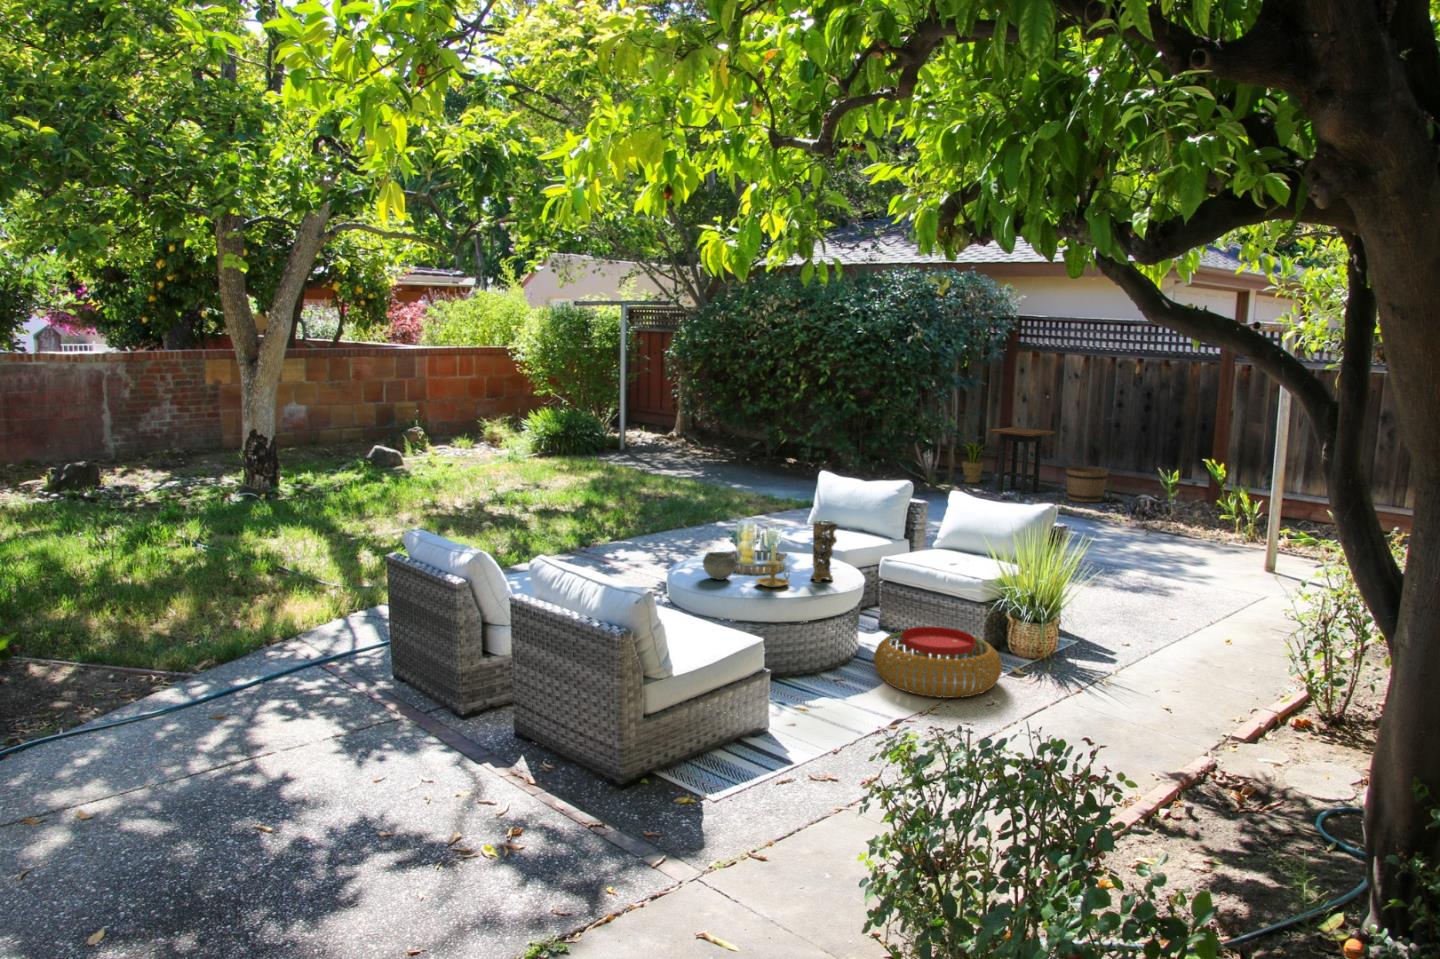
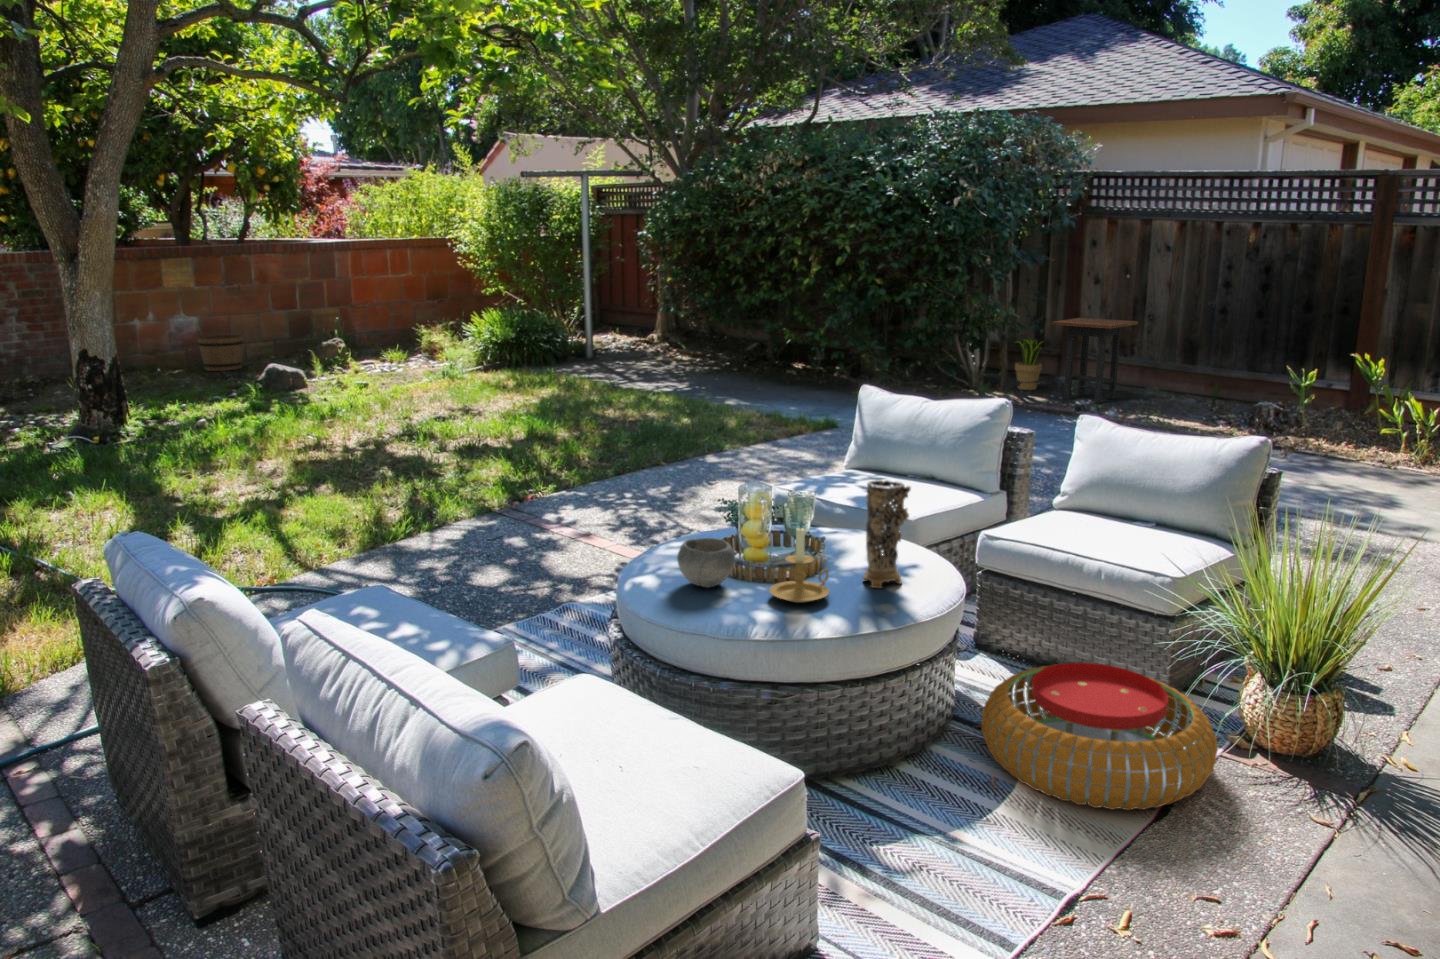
bucket: present [1066,462,1108,502] -> present [197,331,243,371]

